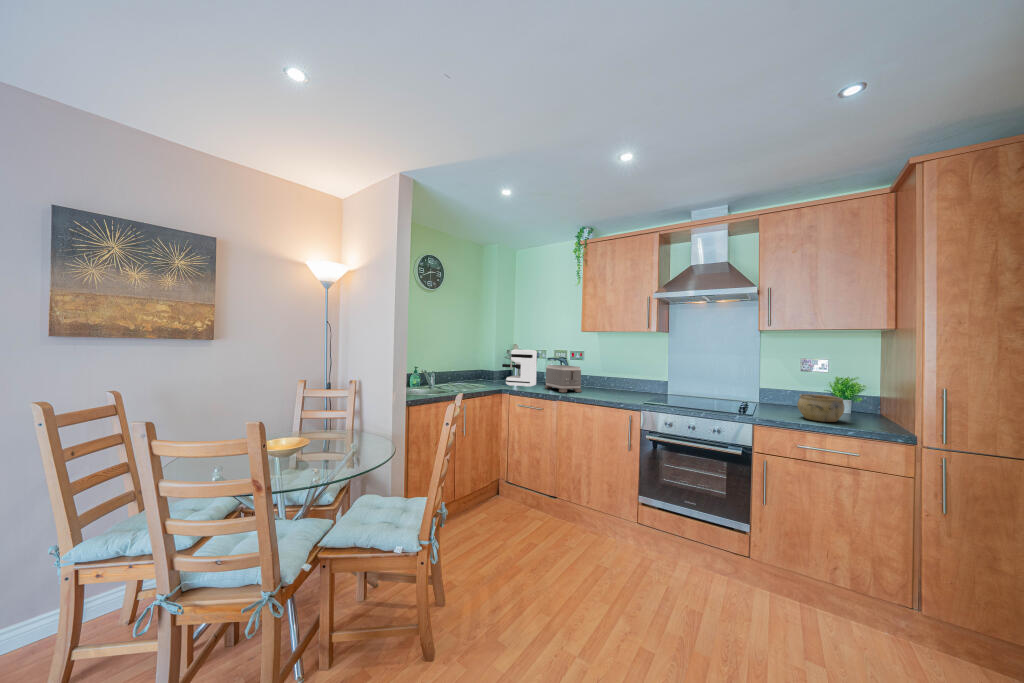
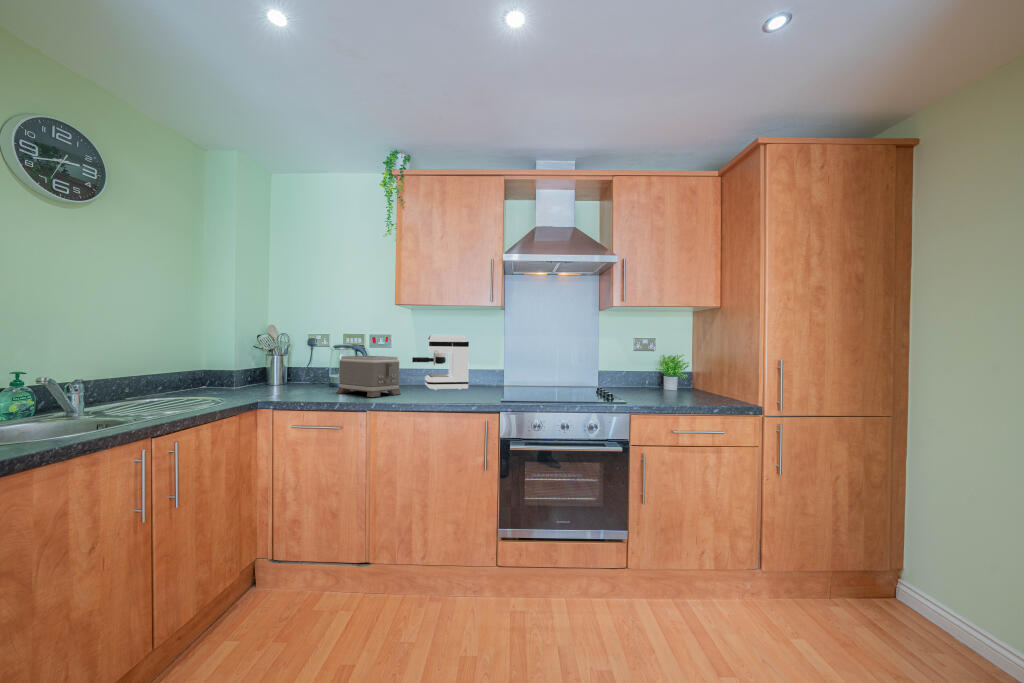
coffee maker: present [502,350,537,387] -> present [412,335,469,390]
ceramic bowl: present [797,394,844,422] -> none [660,376,701,404]

